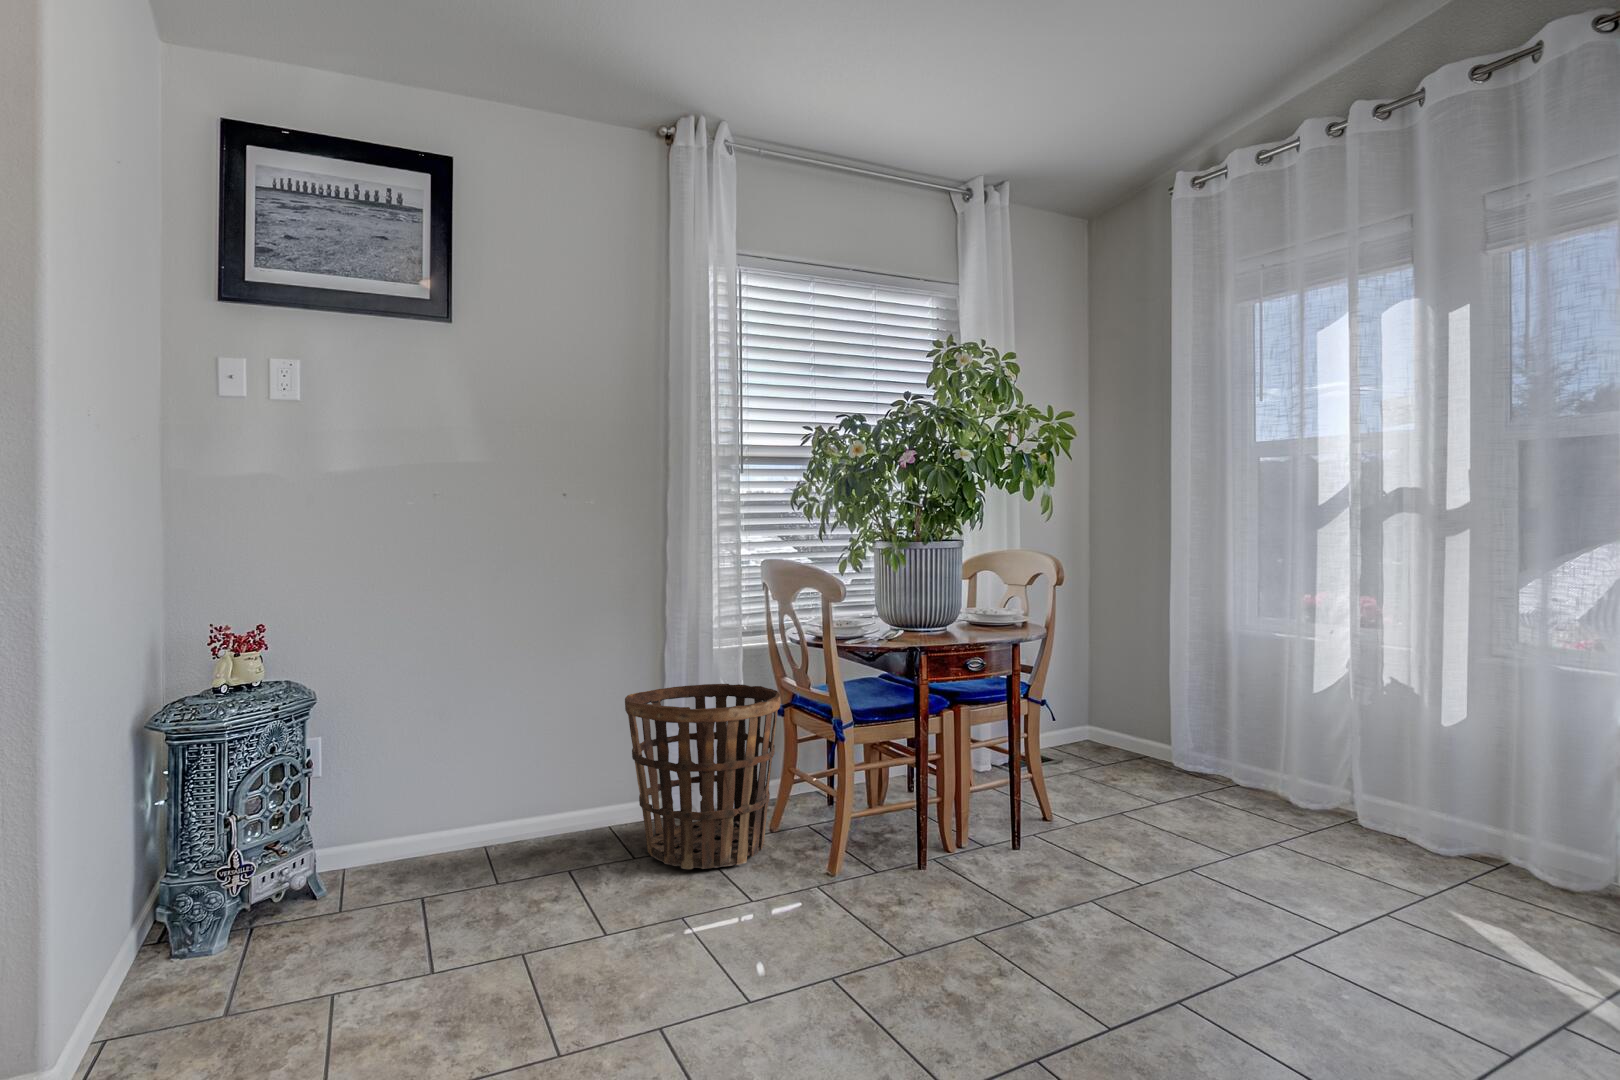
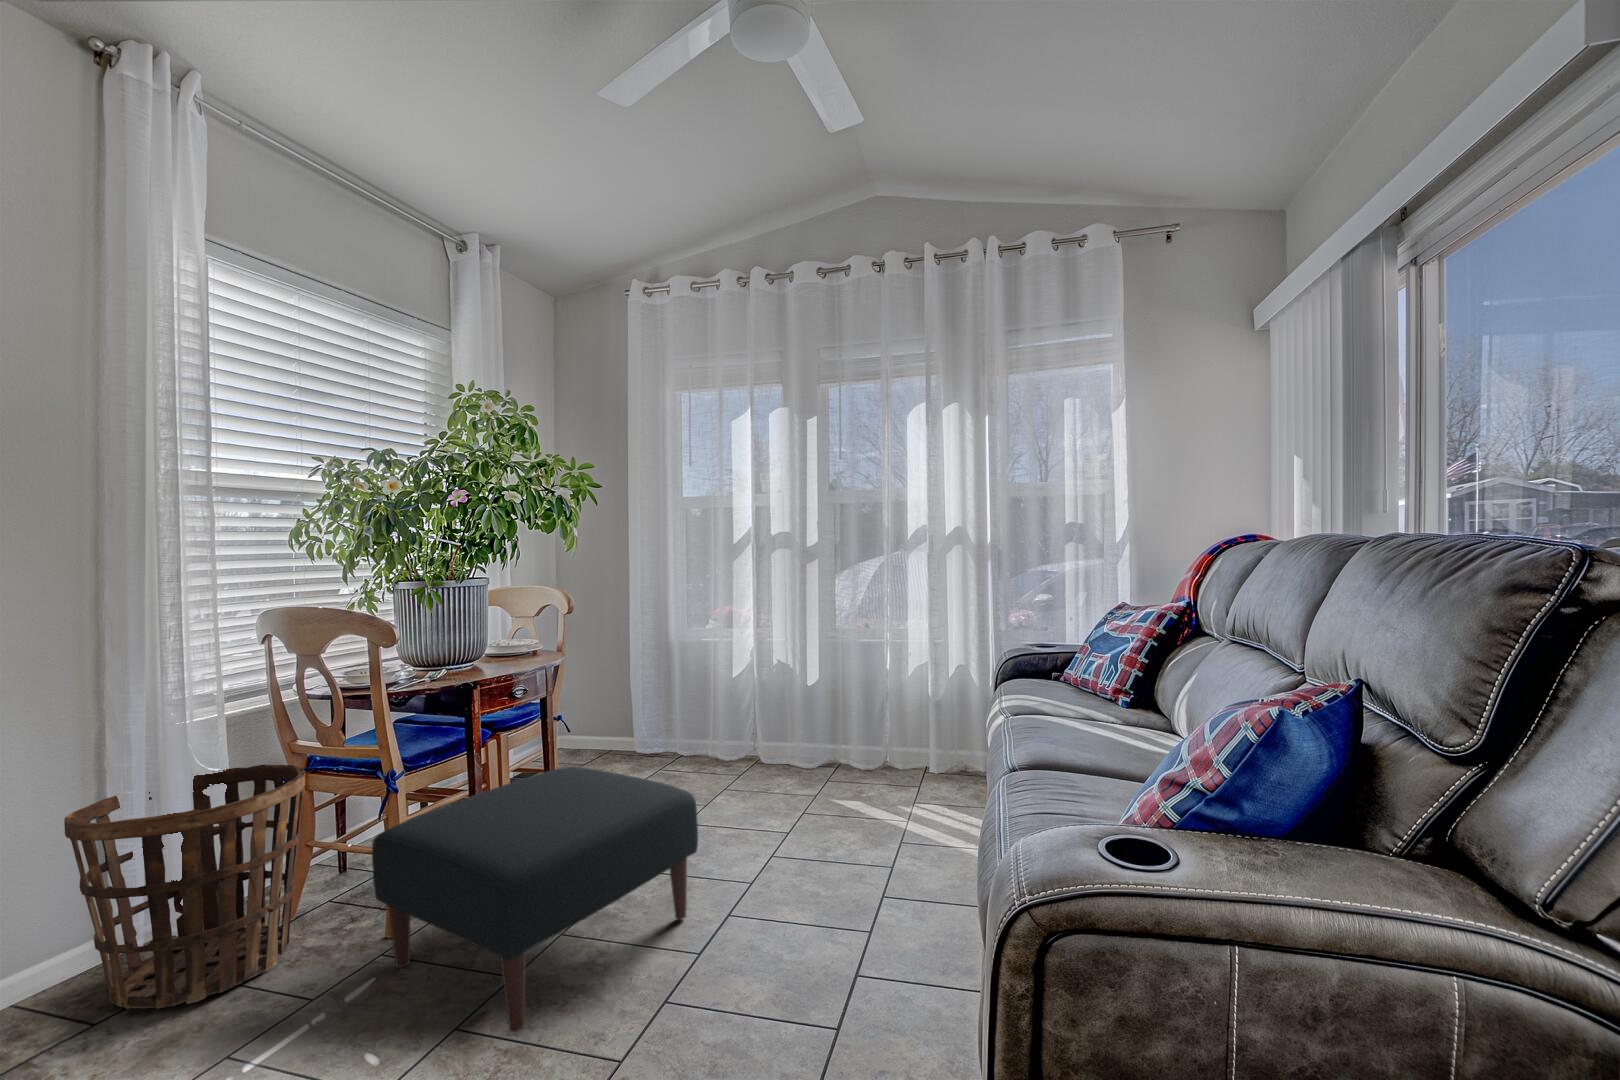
ottoman: none [806,751,1139,1009] -> present [372,767,698,1032]

